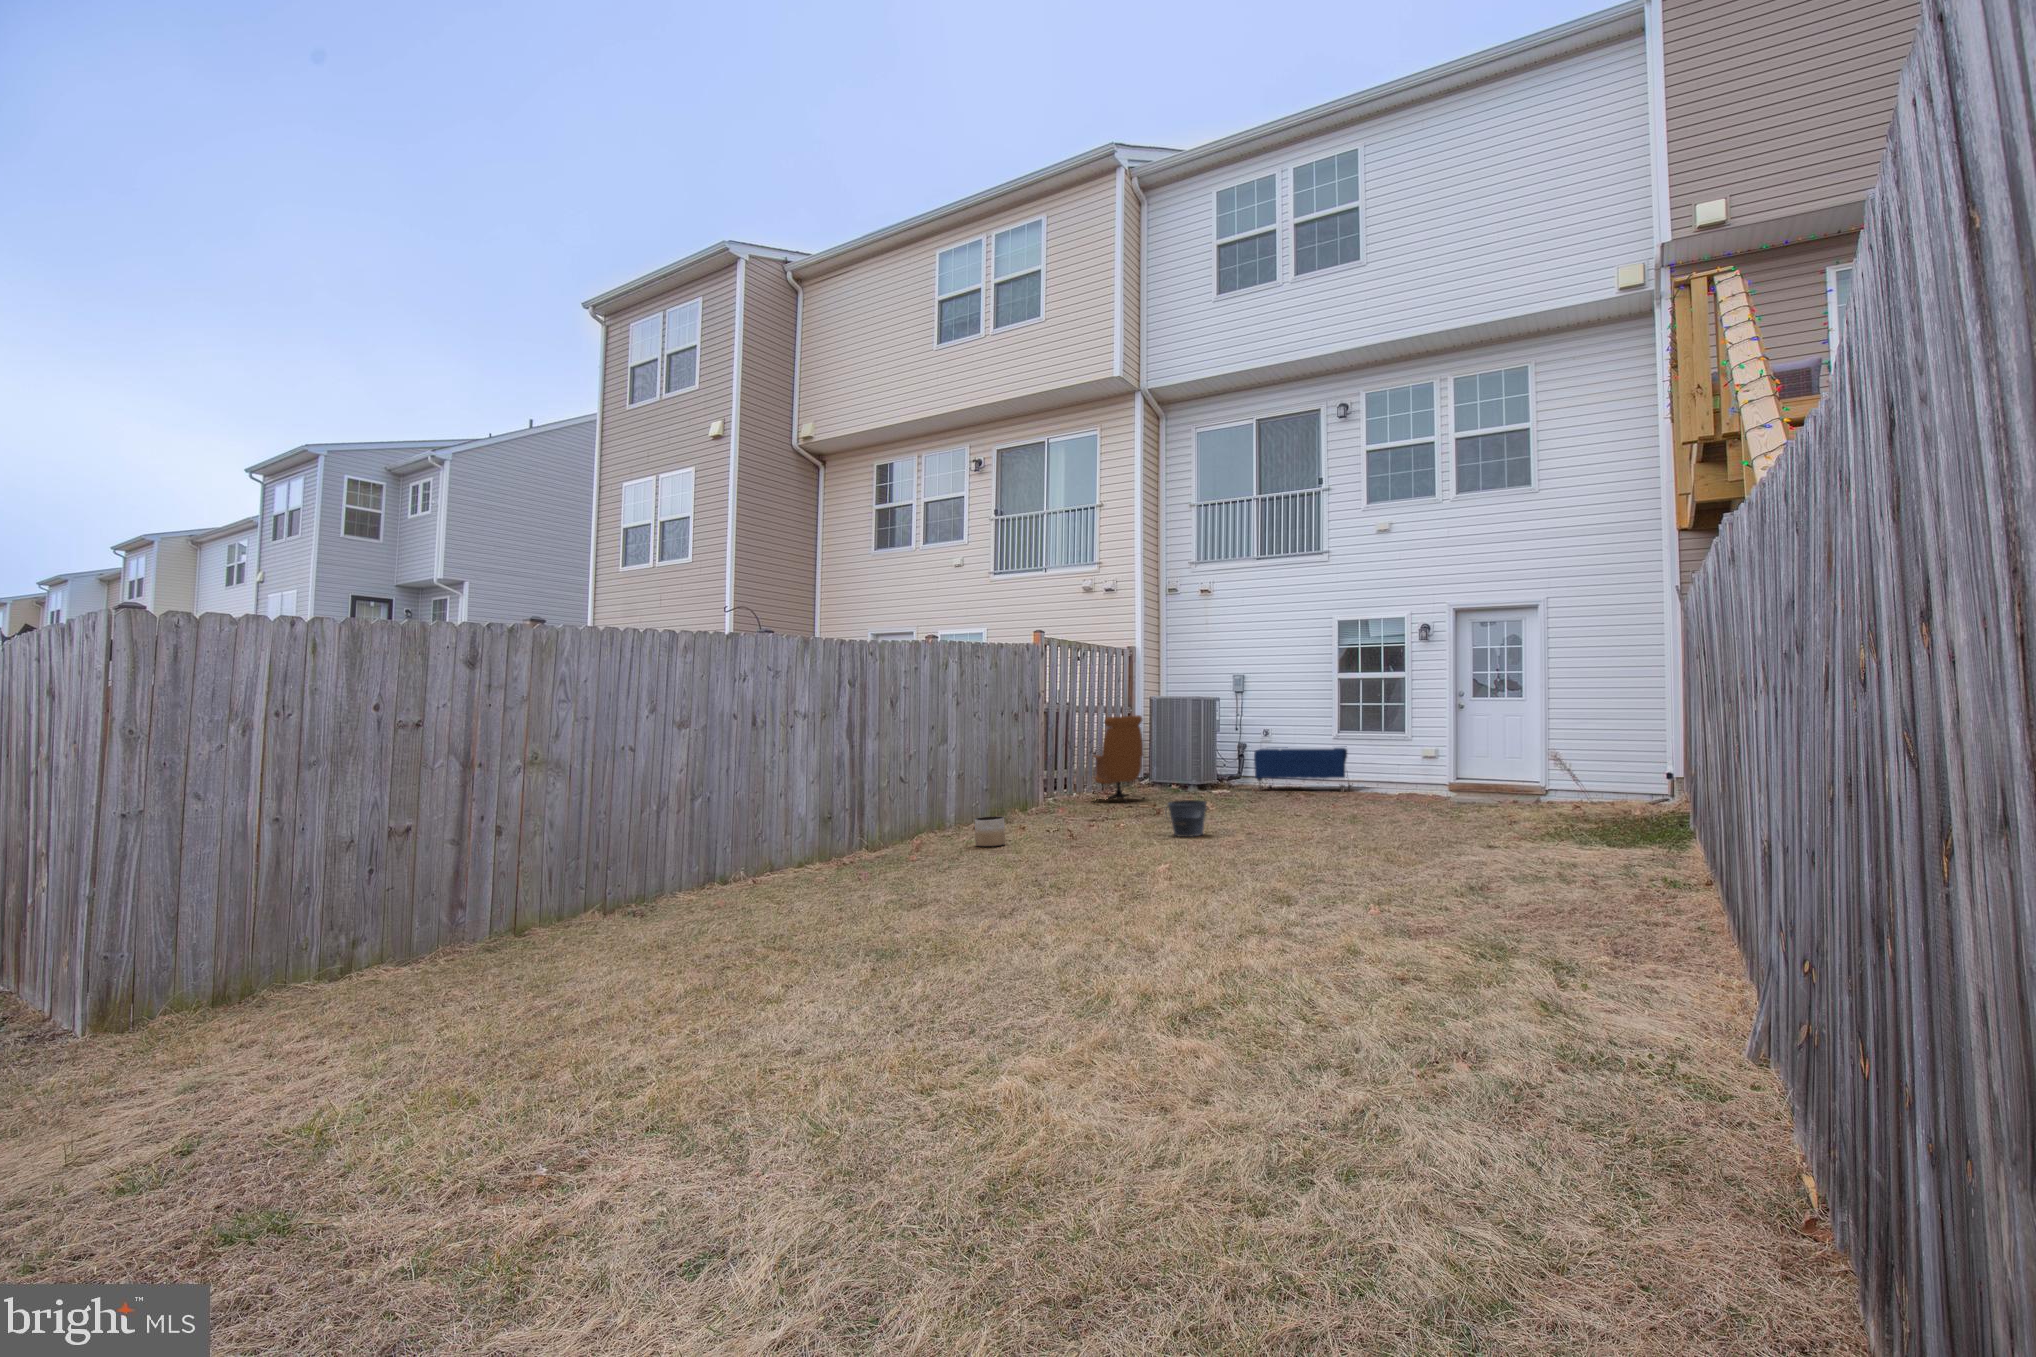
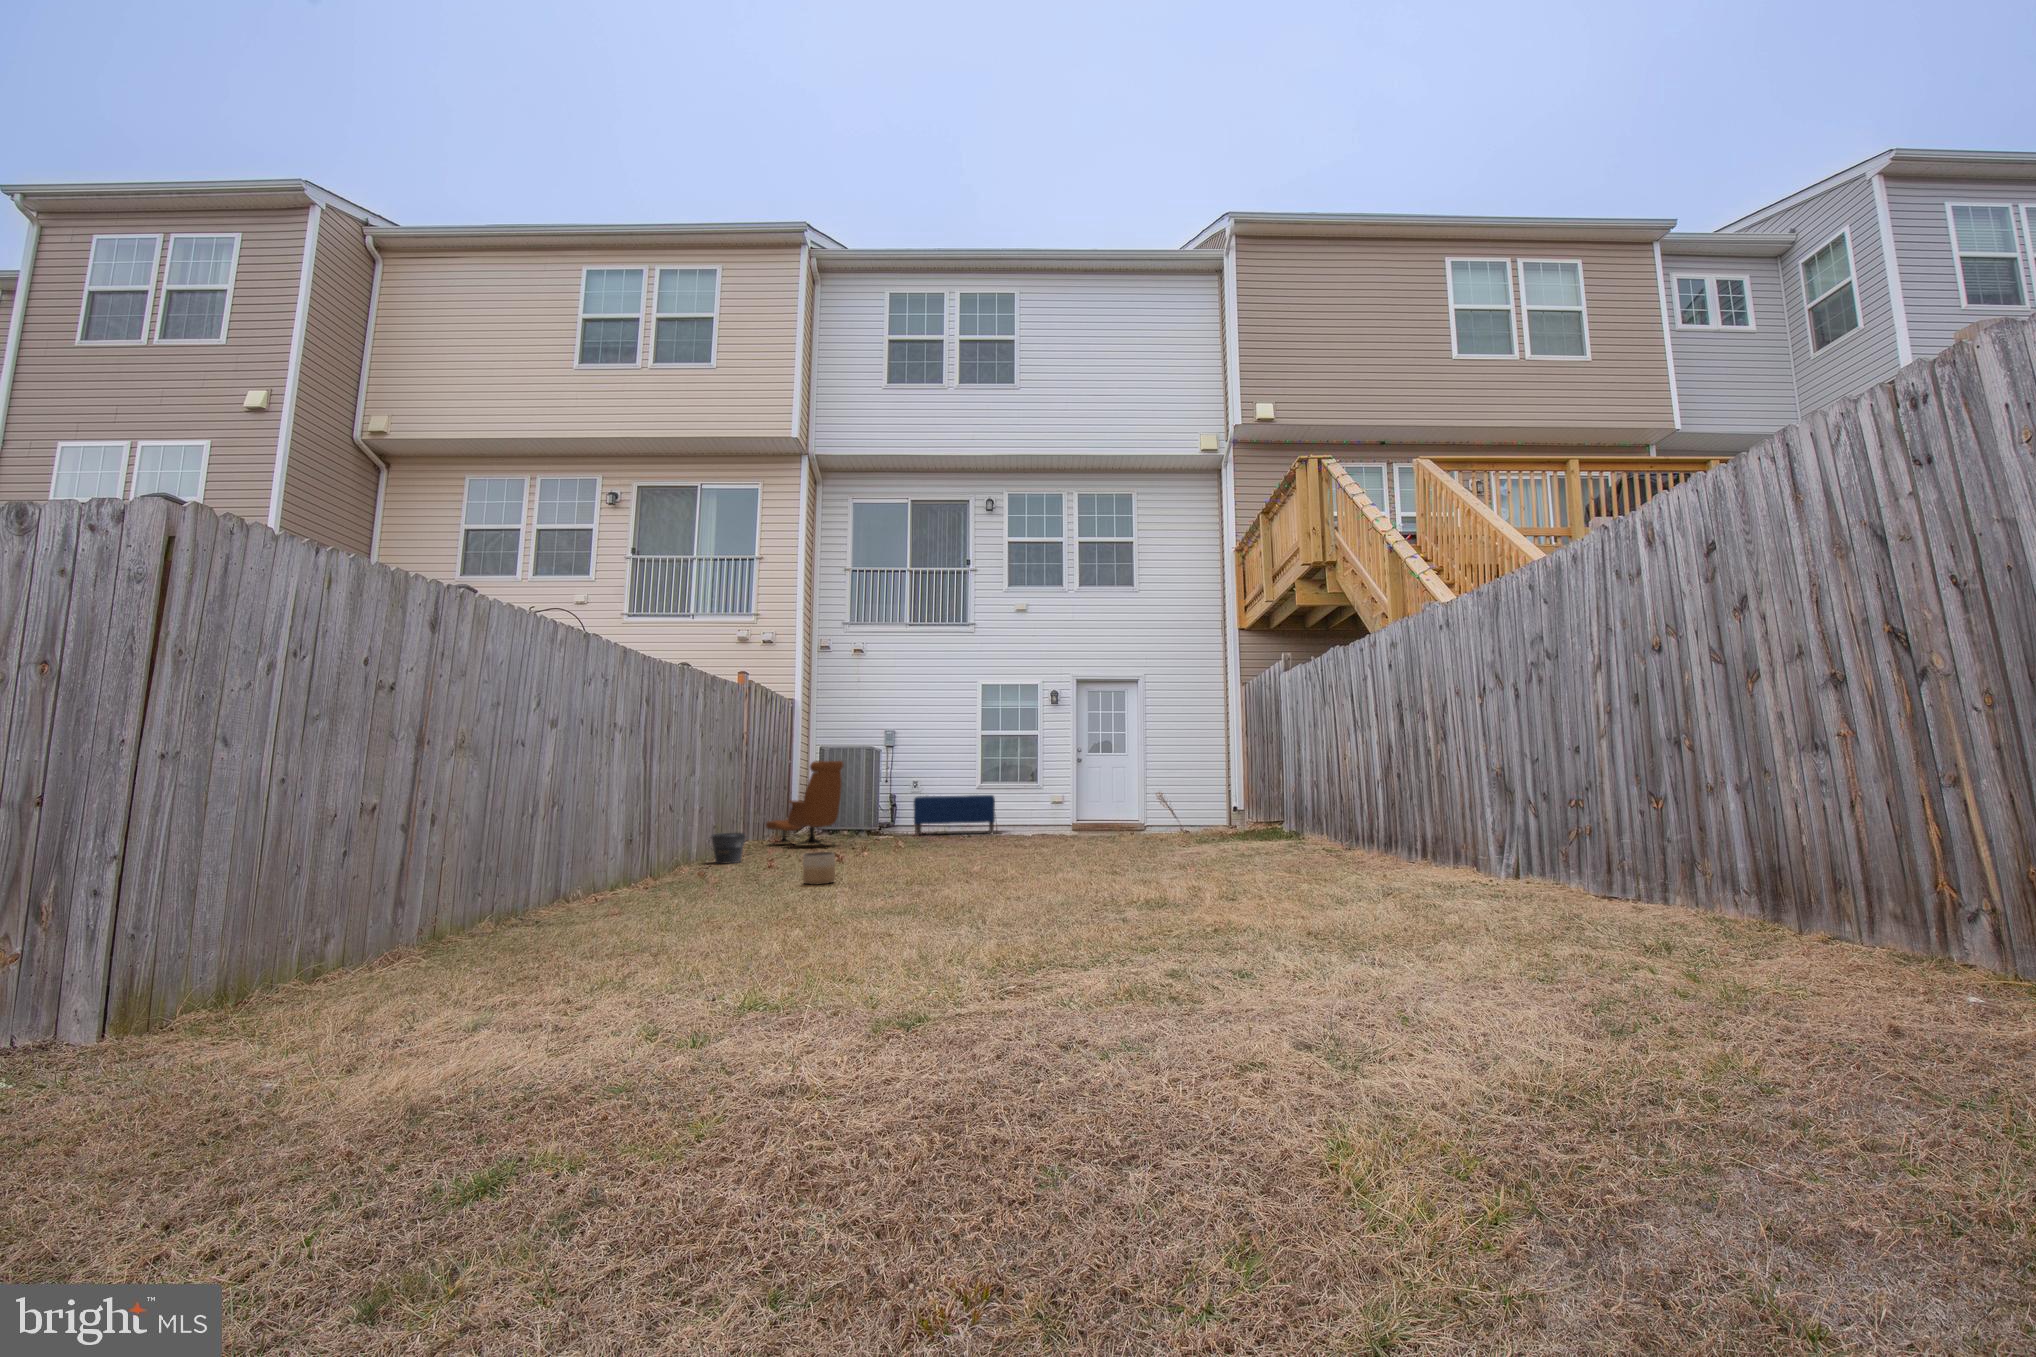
bucket: present [1165,800,1207,837] -> present [711,833,746,864]

